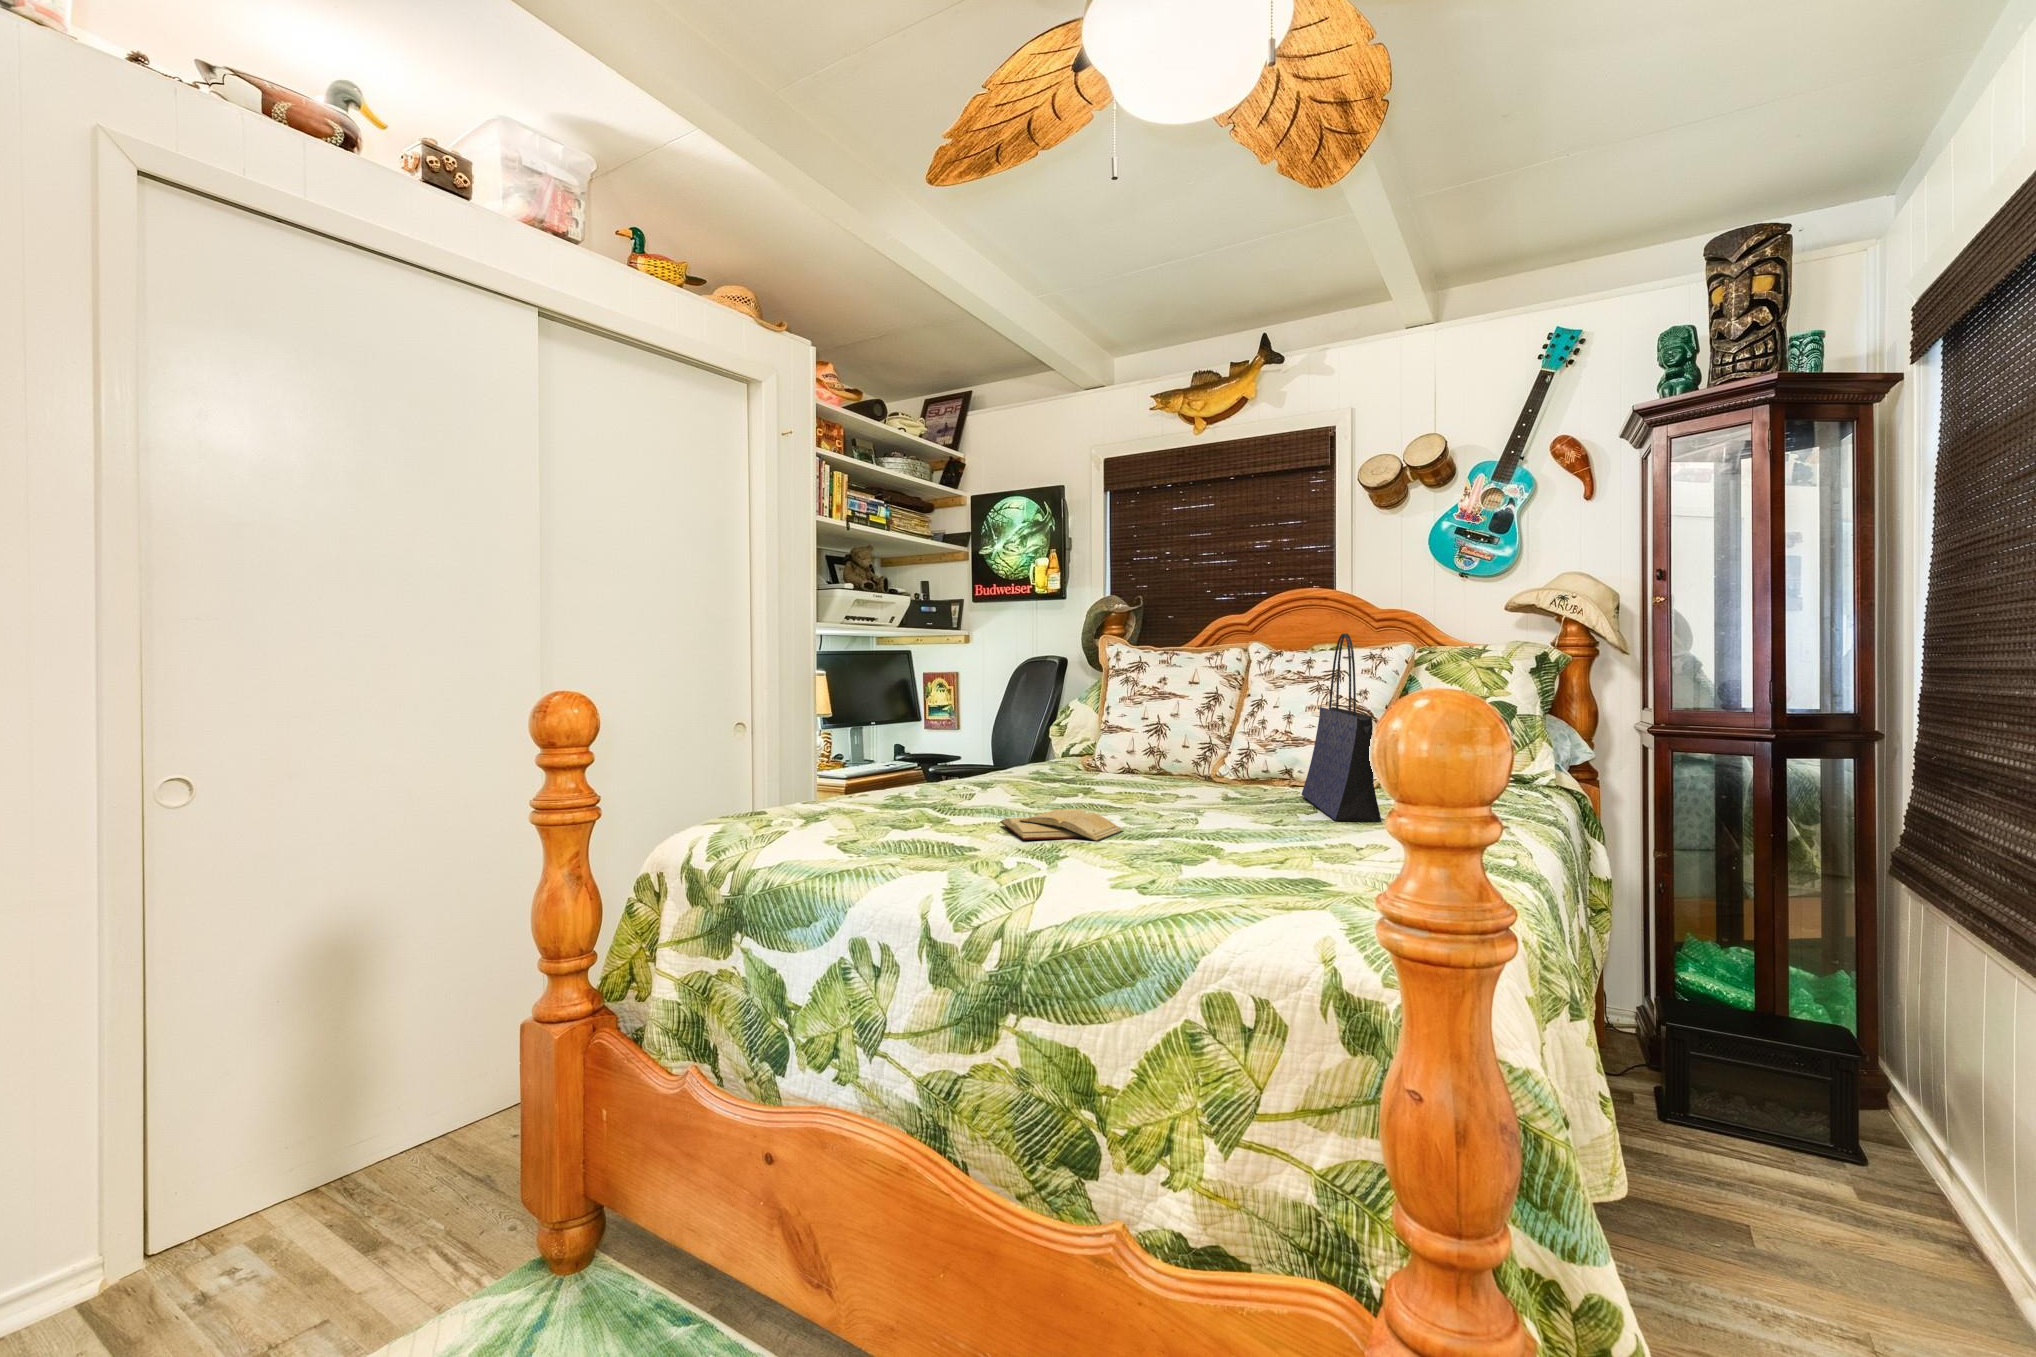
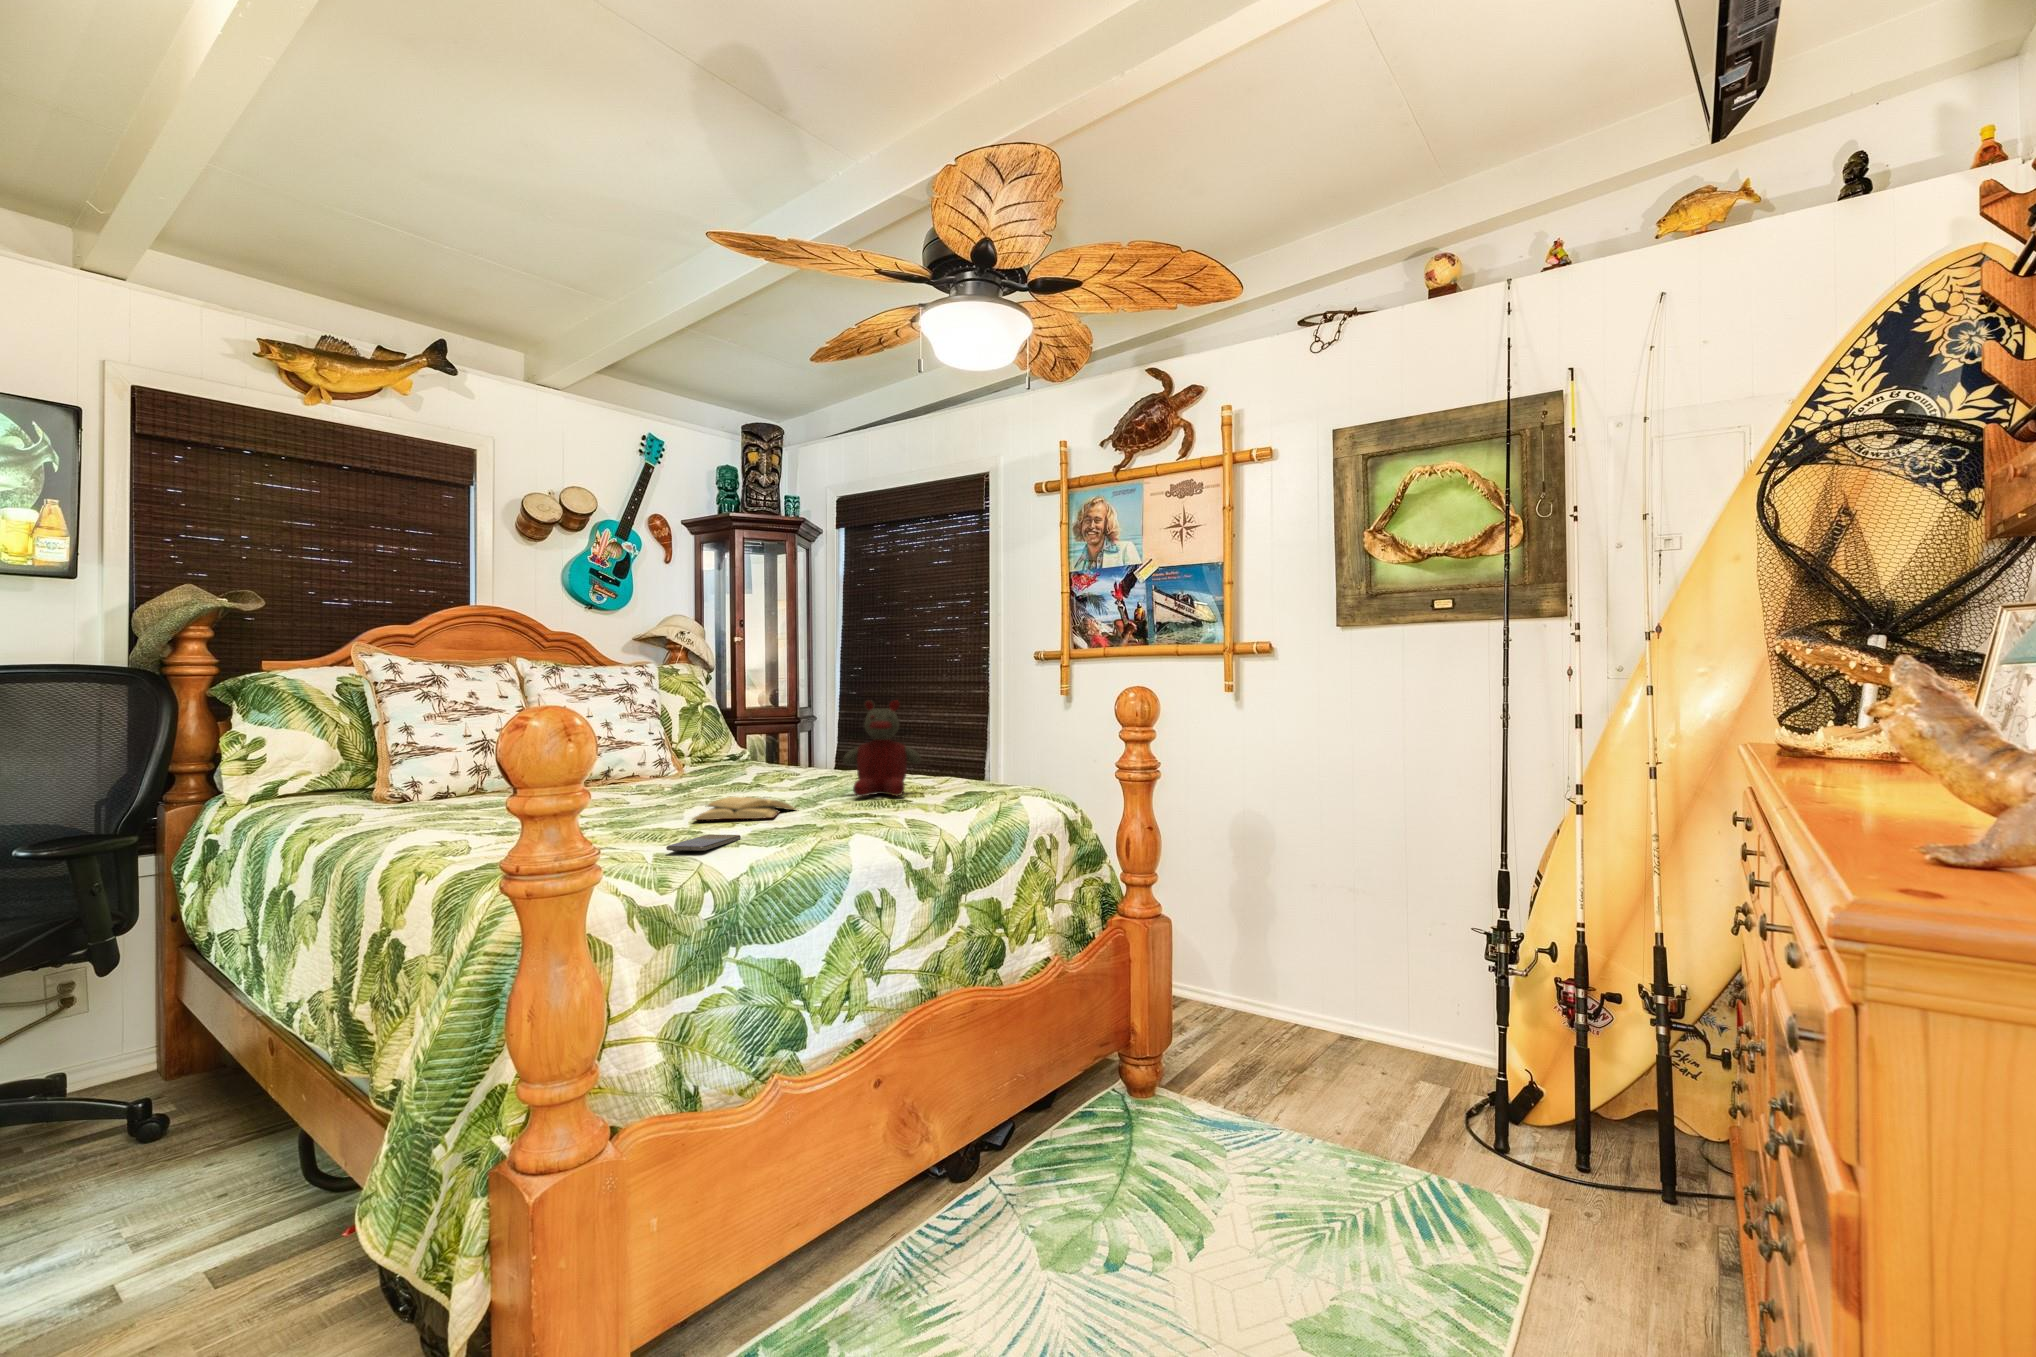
tote bag: present [1302,634,1382,822] -> none [699,651,821,782]
stuffed bear: none [1188,710,1300,860] -> present [843,700,921,797]
smartphone: none [821,831,910,846] -> present [666,835,741,851]

